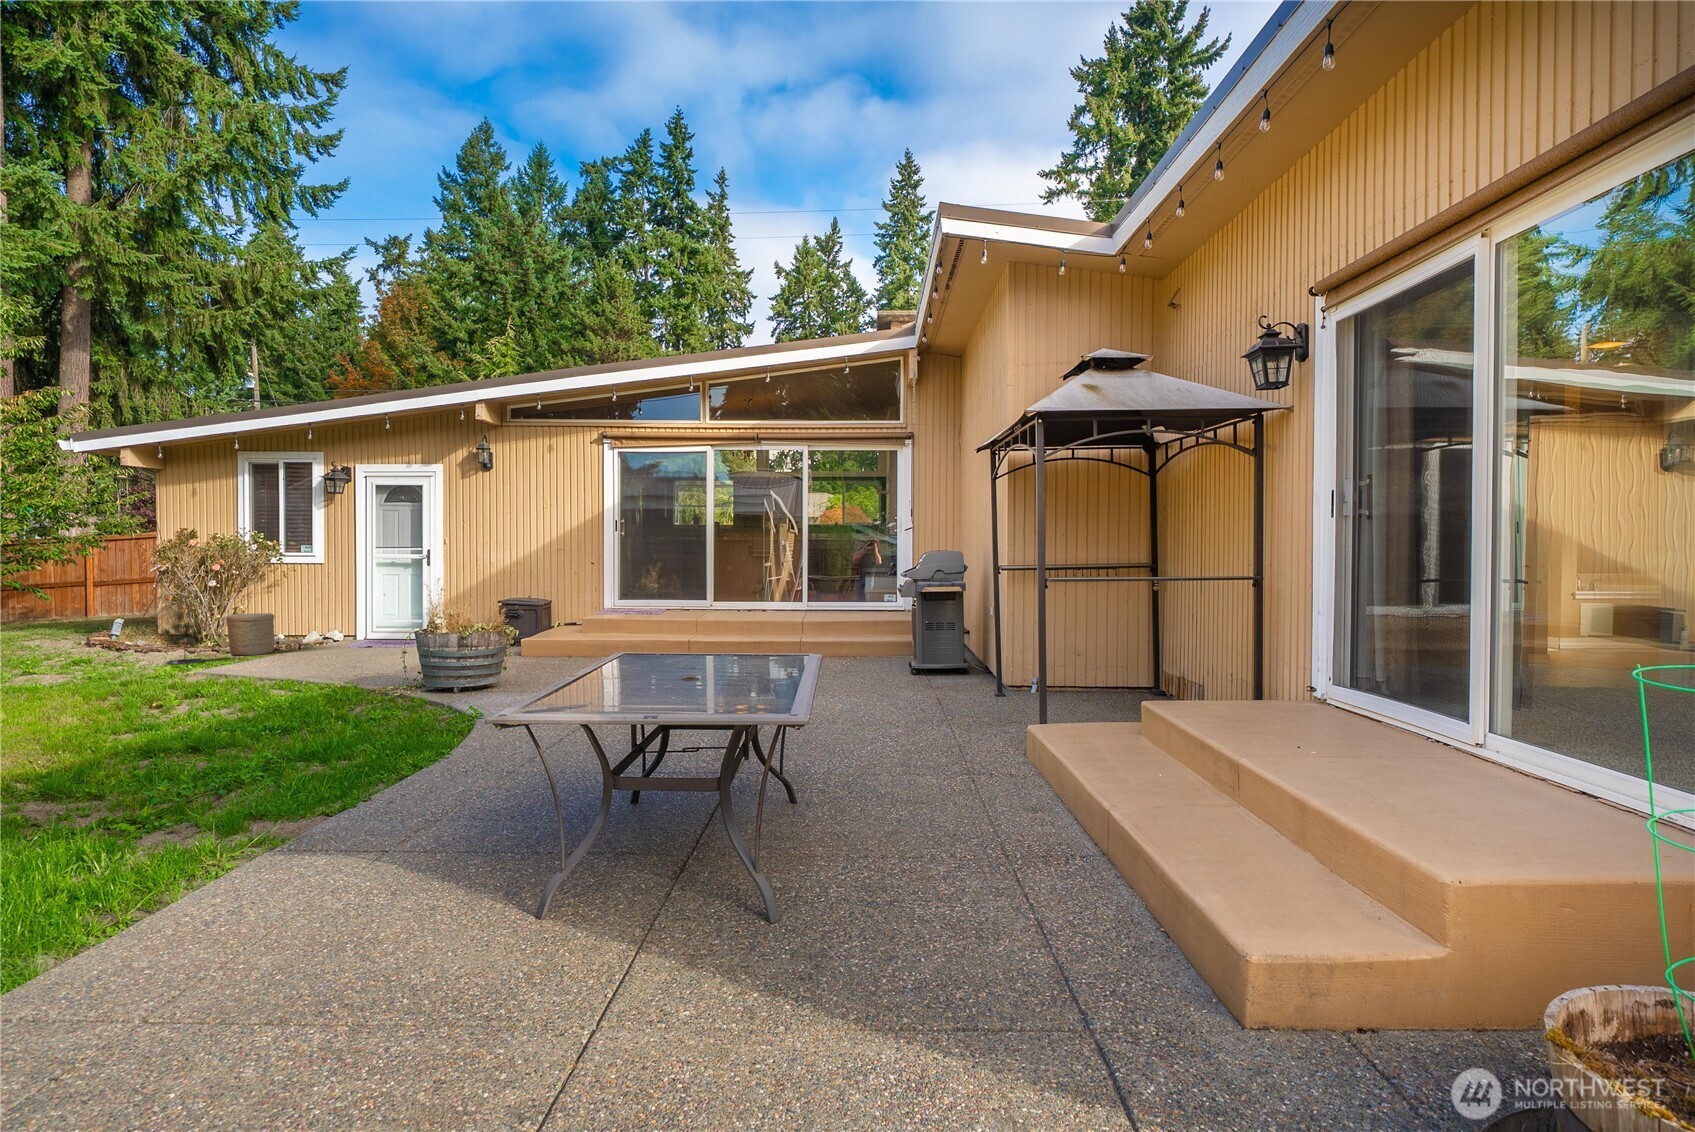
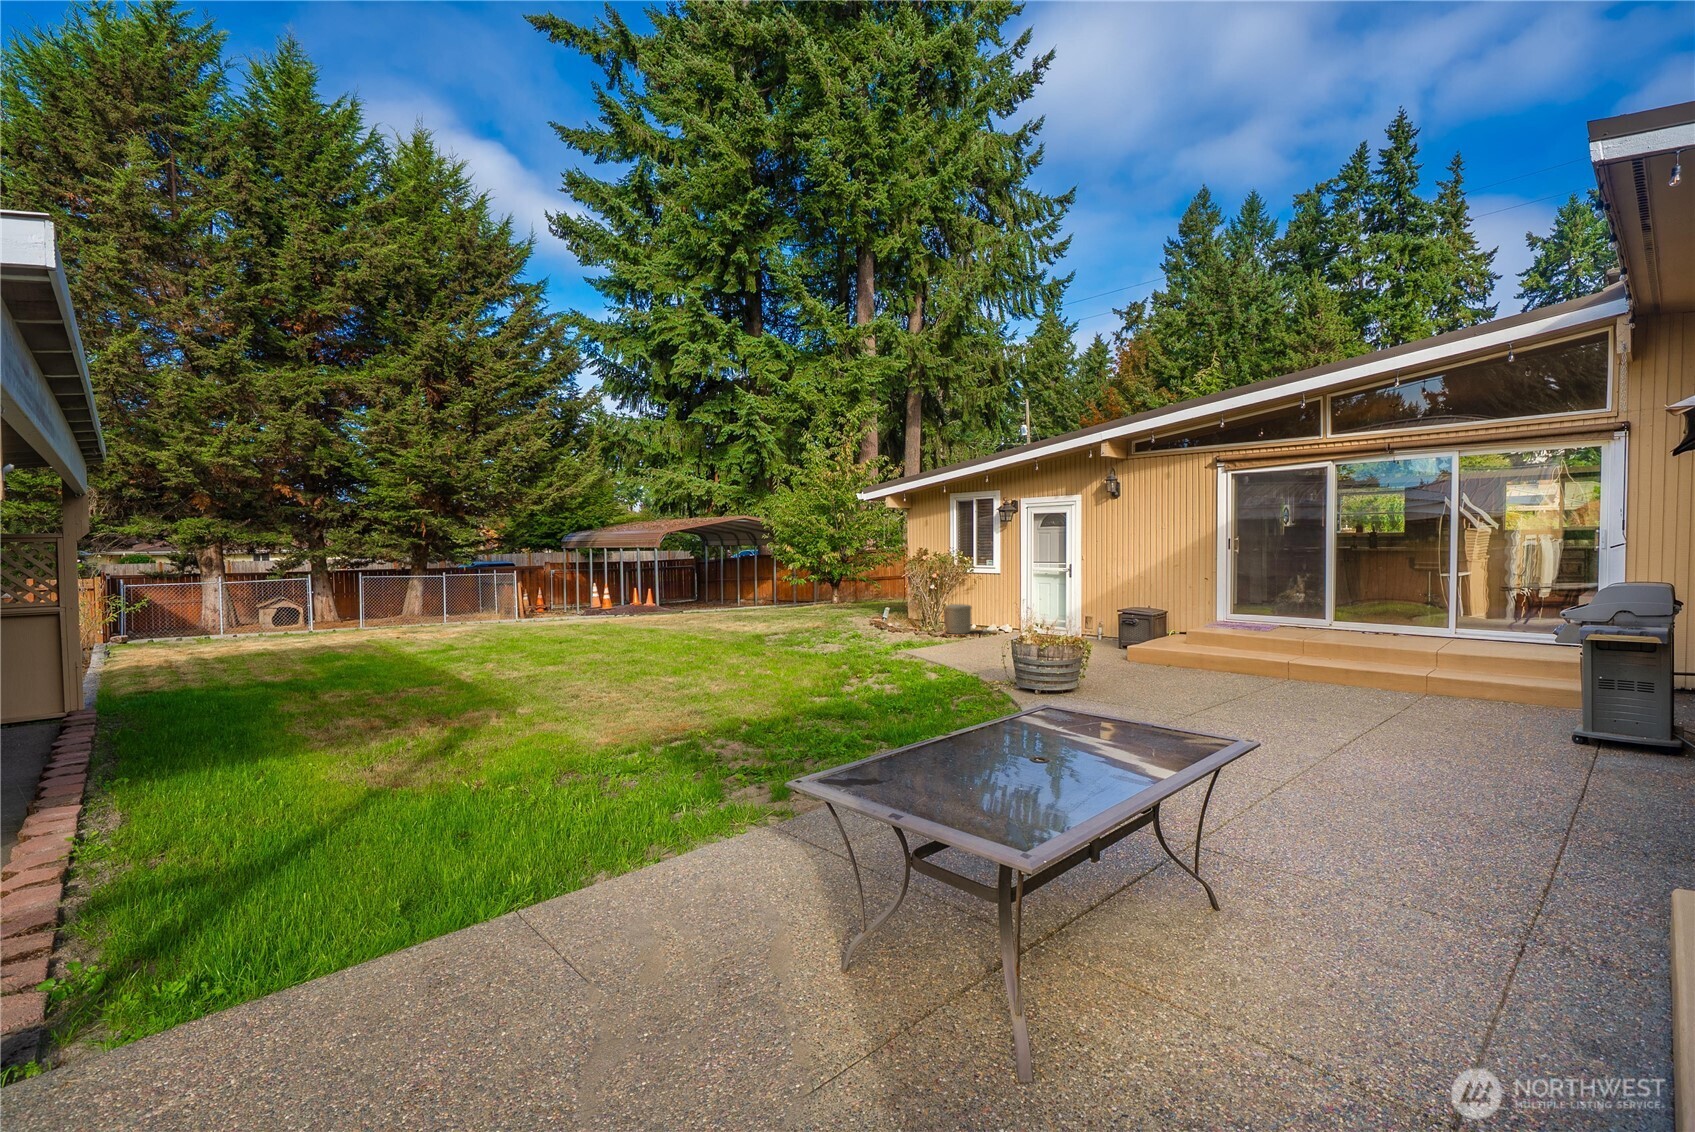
potted tree: present [161,608,204,664] -> none [900,597,928,637]

